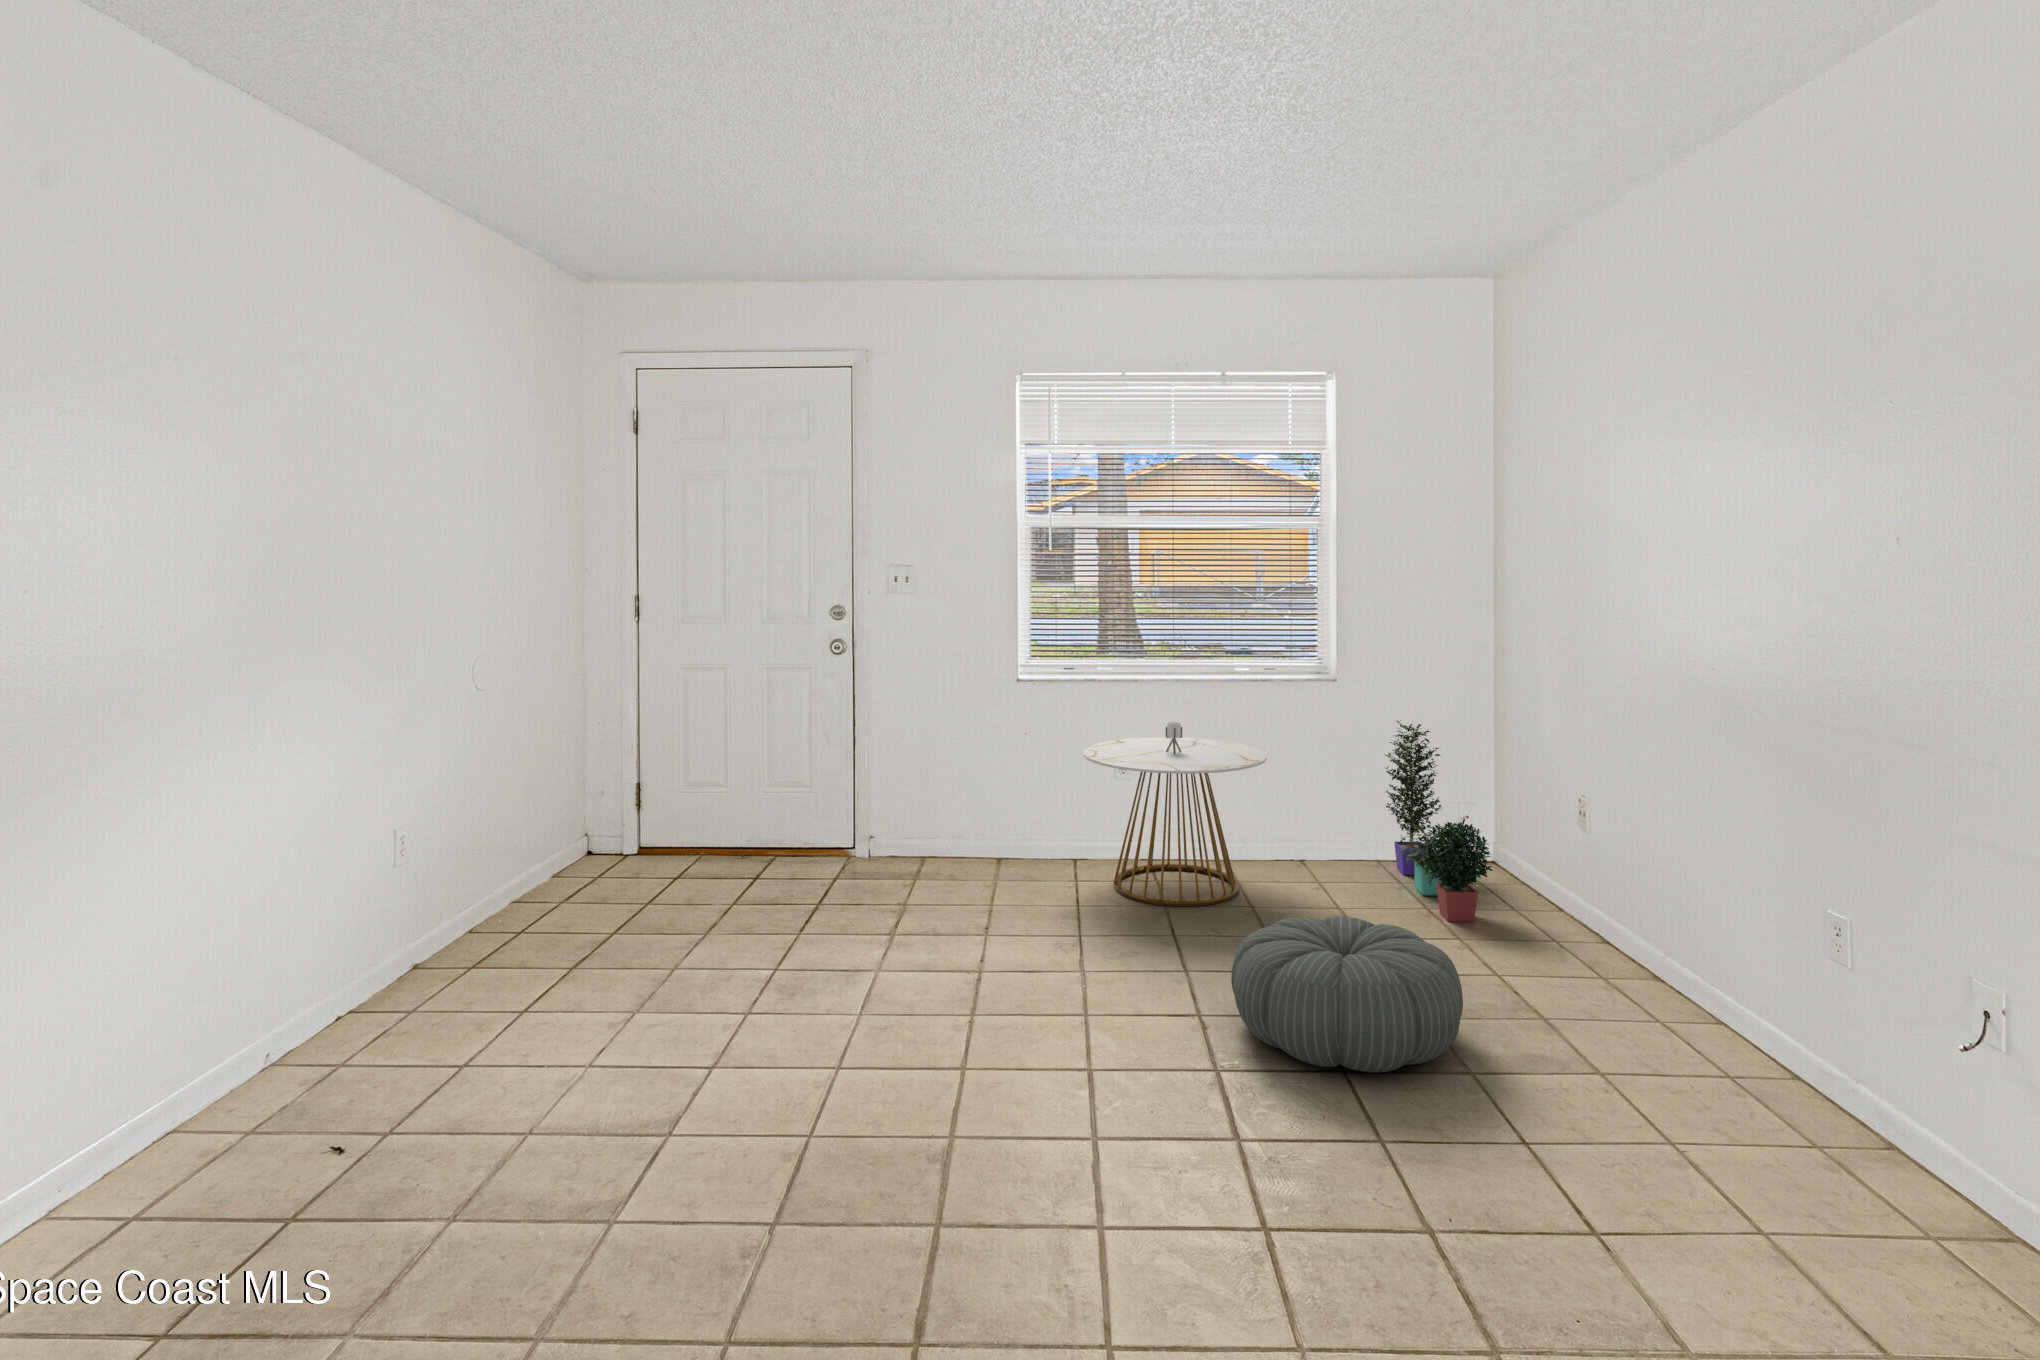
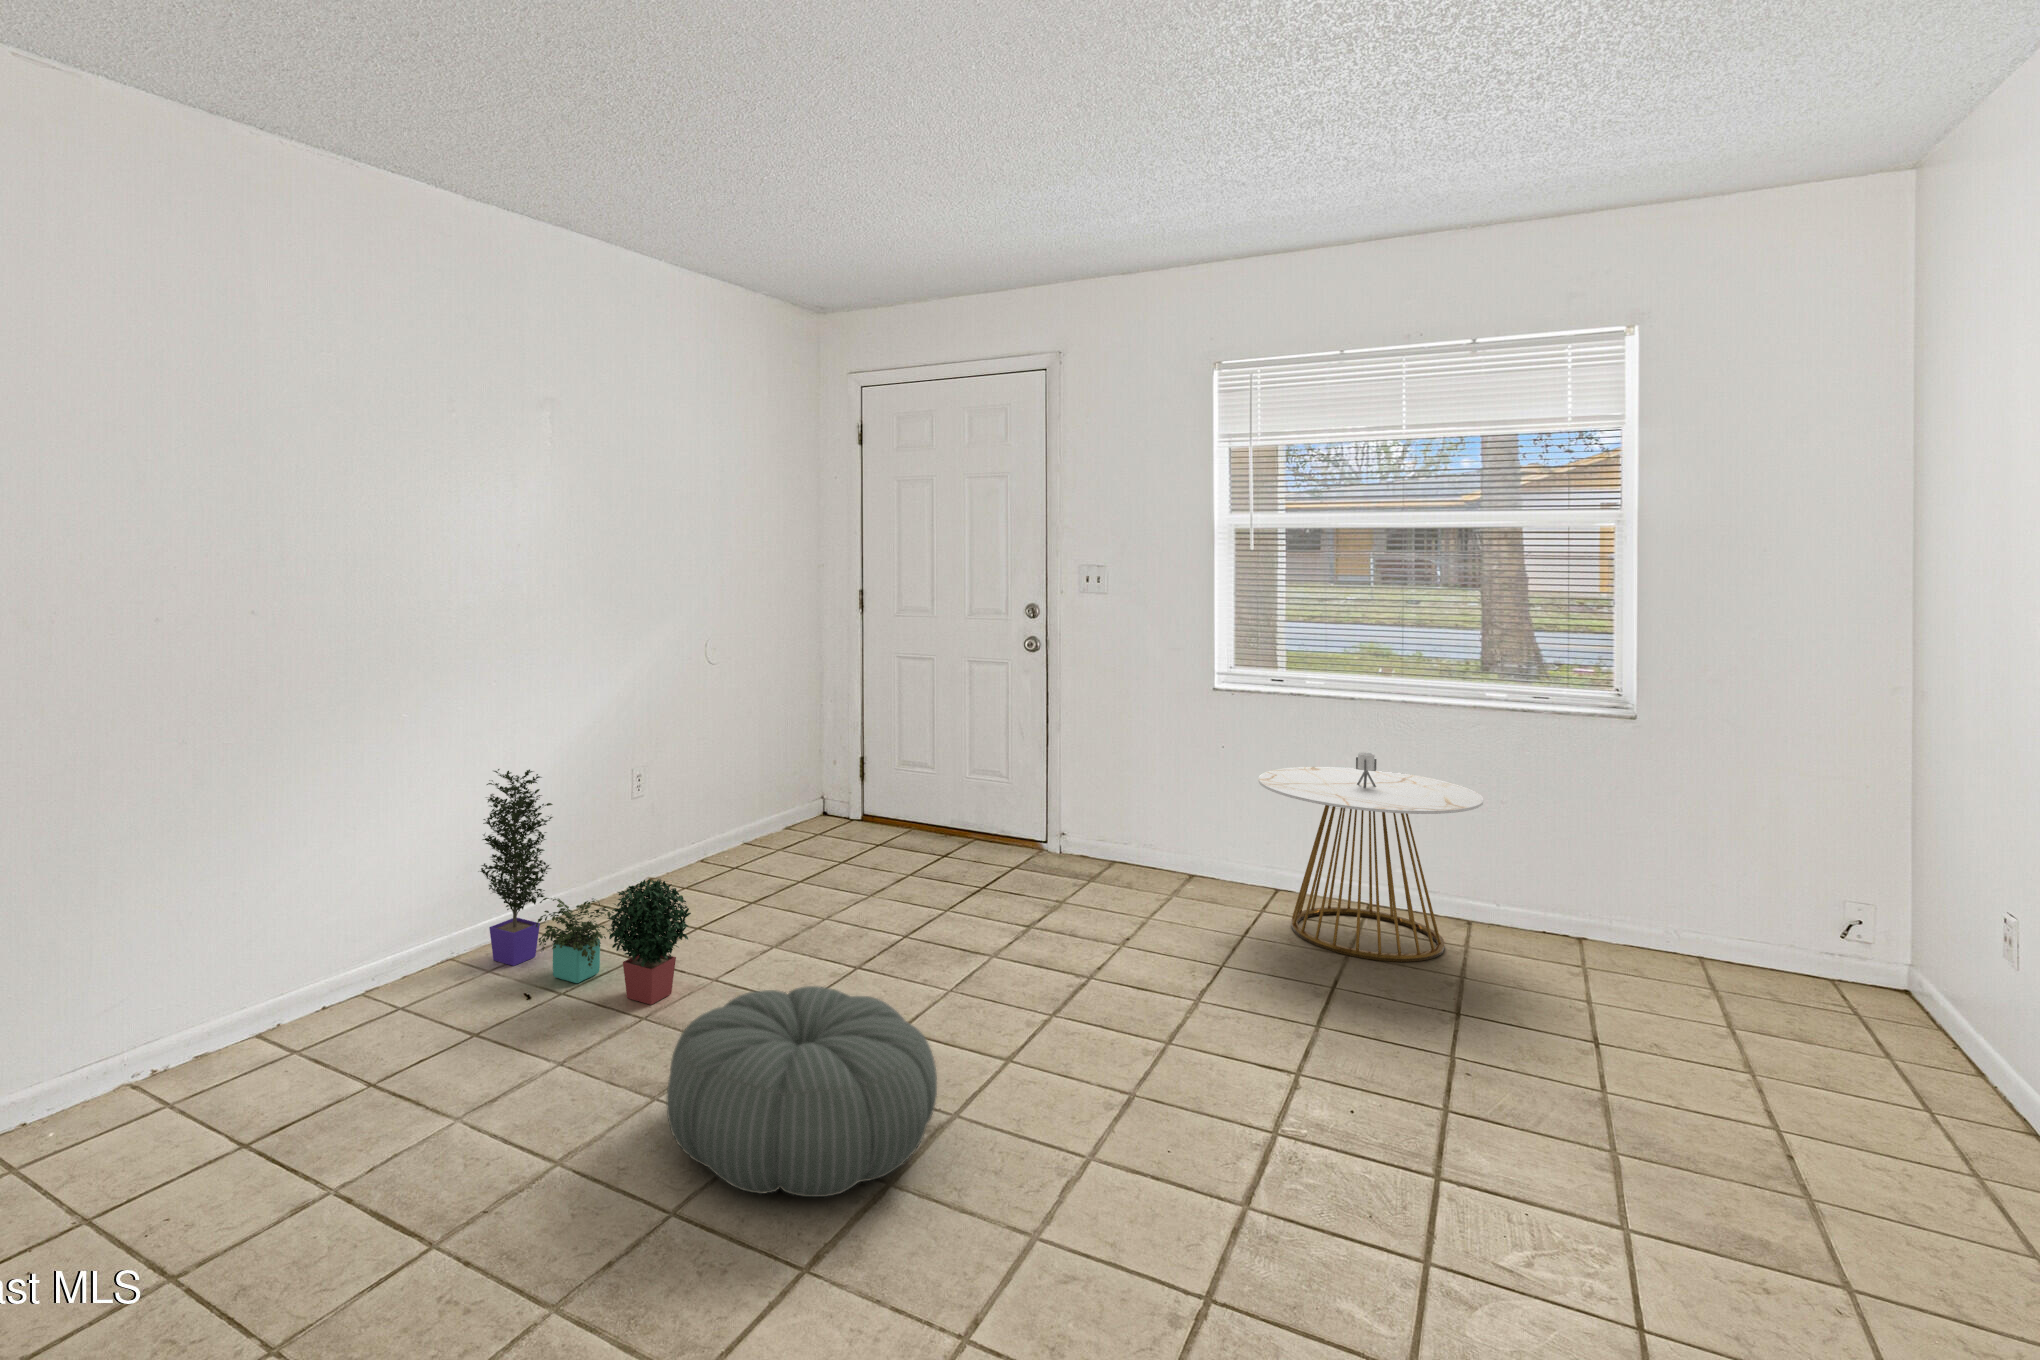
potted plant: present [1385,721,1493,922] -> present [480,769,691,1005]
pouf: present [1231,916,1463,1072] -> present [666,986,937,1197]

